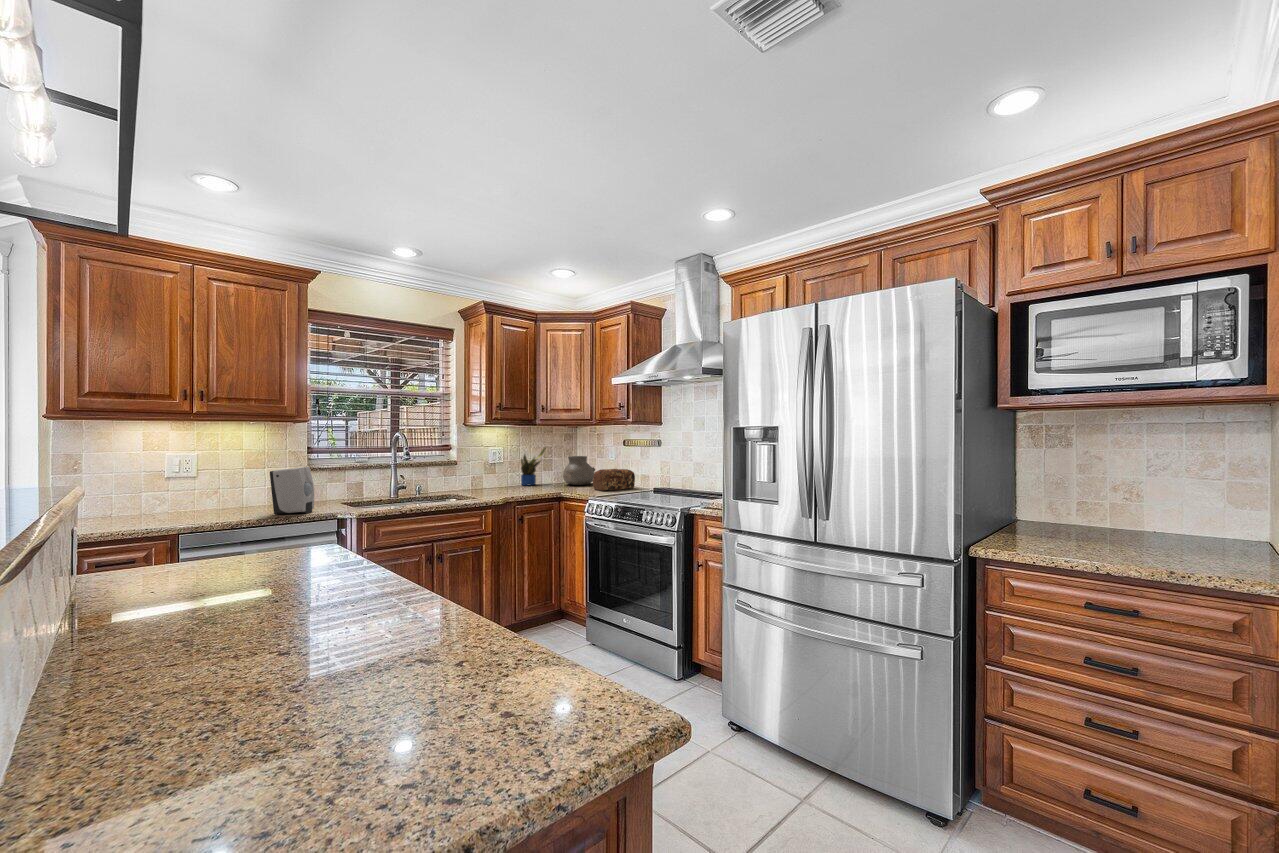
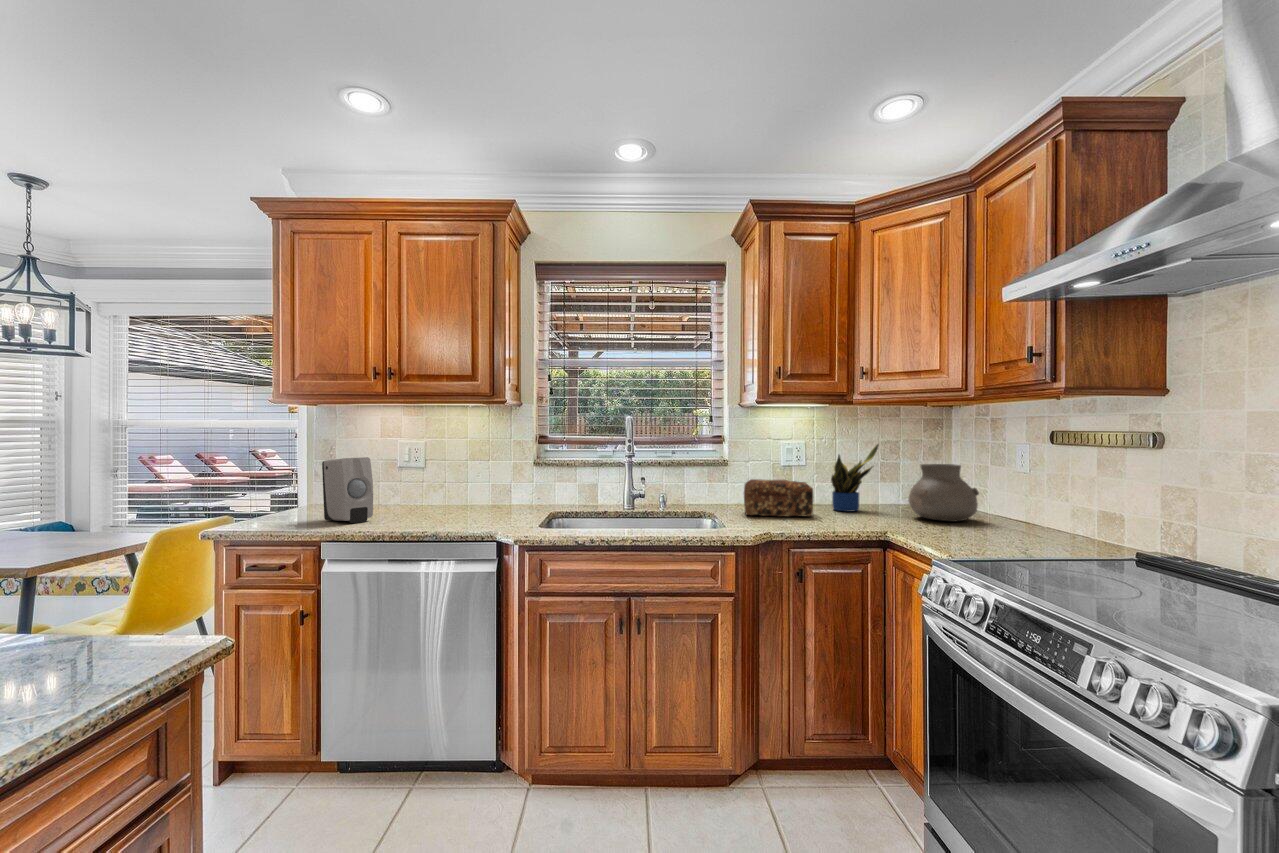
soap dispenser: present [270,467,314,514] -> present [322,457,373,523]
bread loaf: present [592,469,635,491] -> present [744,479,813,517]

